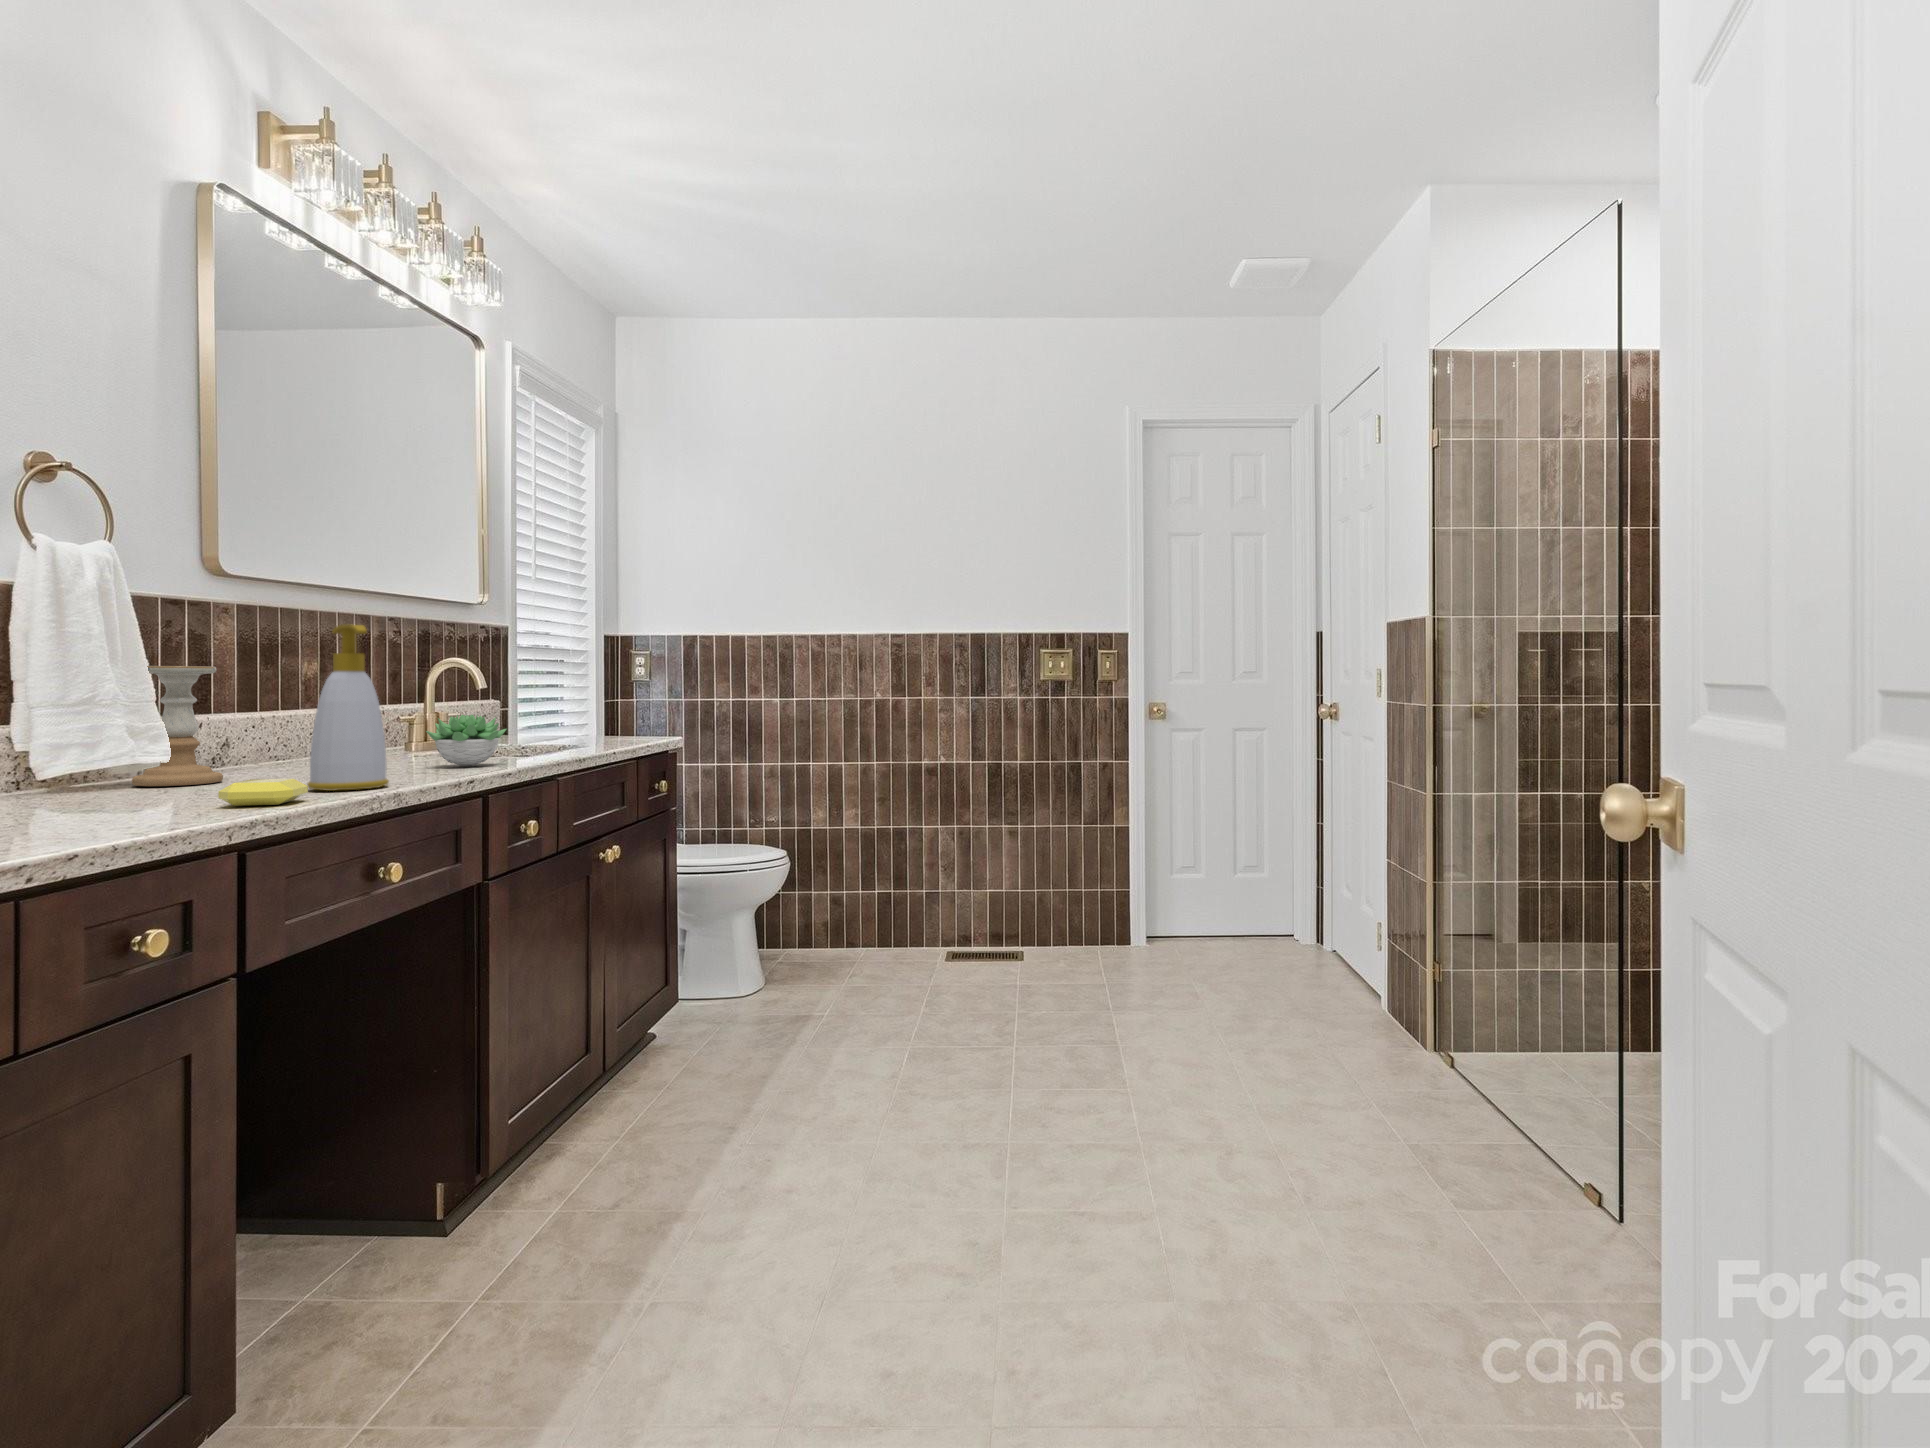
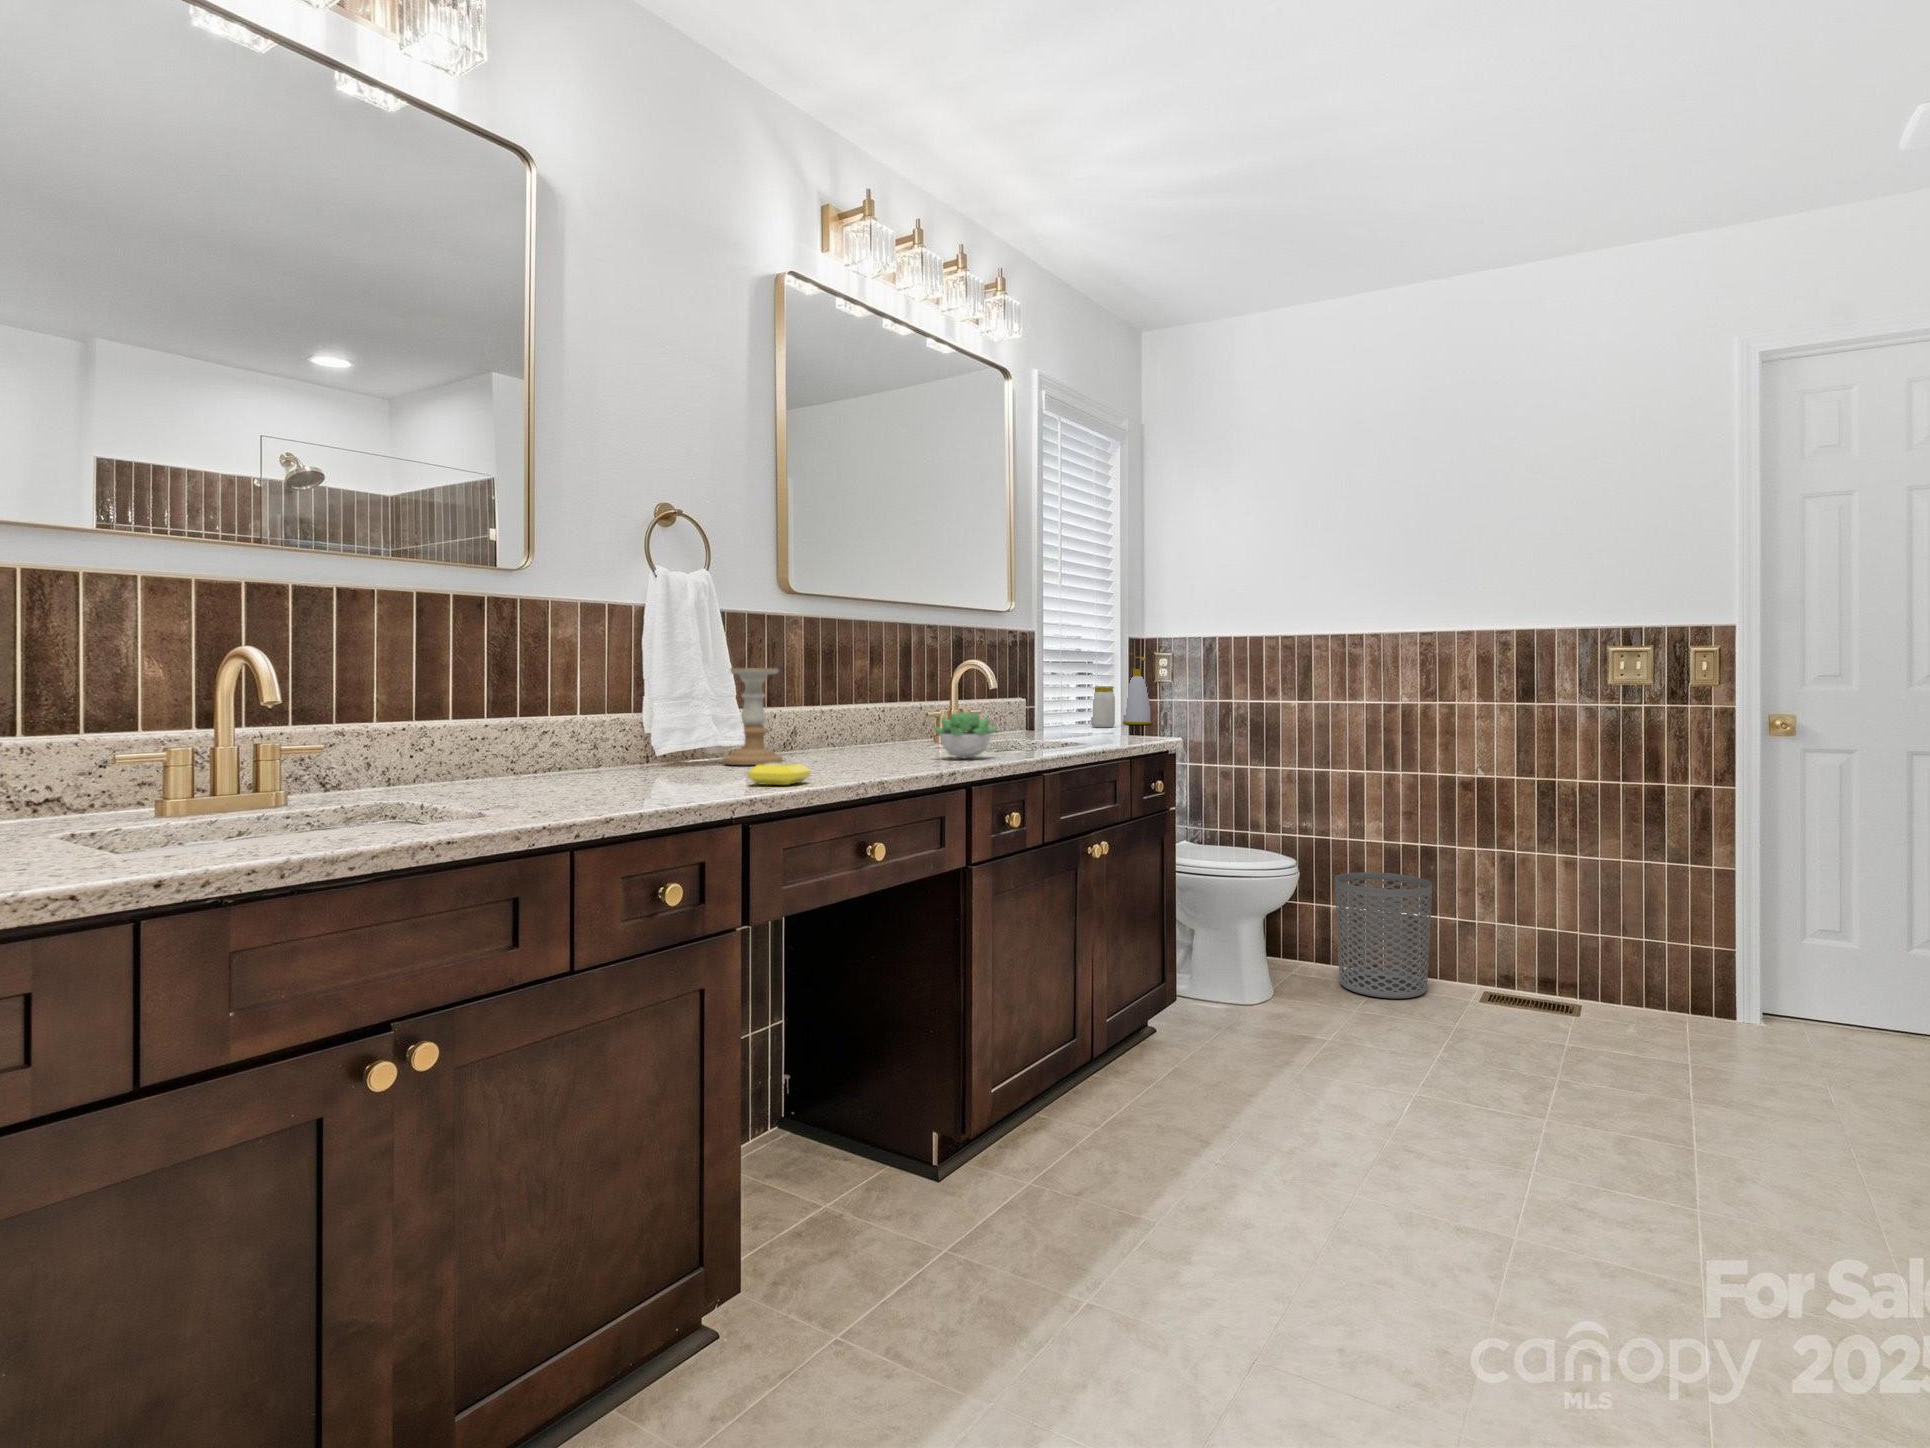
soap bottle: present [307,624,389,791] -> present [1122,657,1151,725]
jar: none [566,686,593,729] -> present [1091,686,1115,727]
waste bin: none [821,856,905,970] -> present [1335,872,1432,999]

